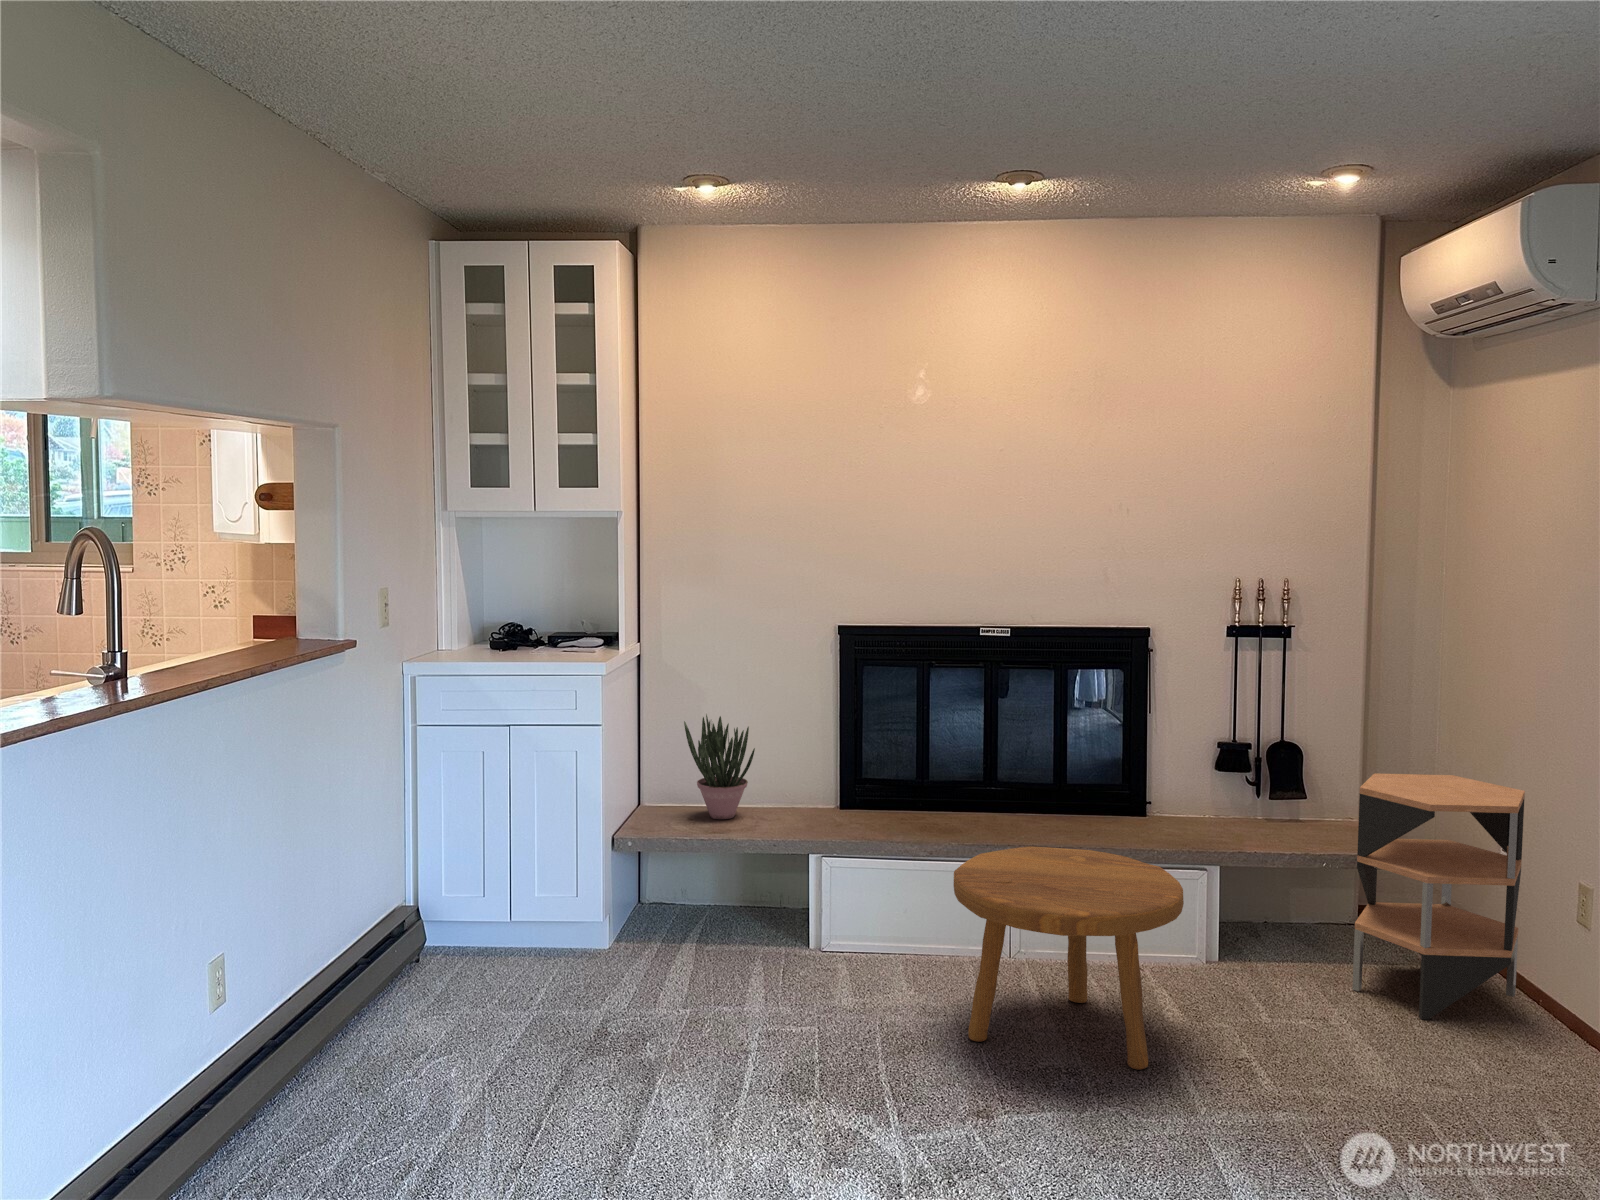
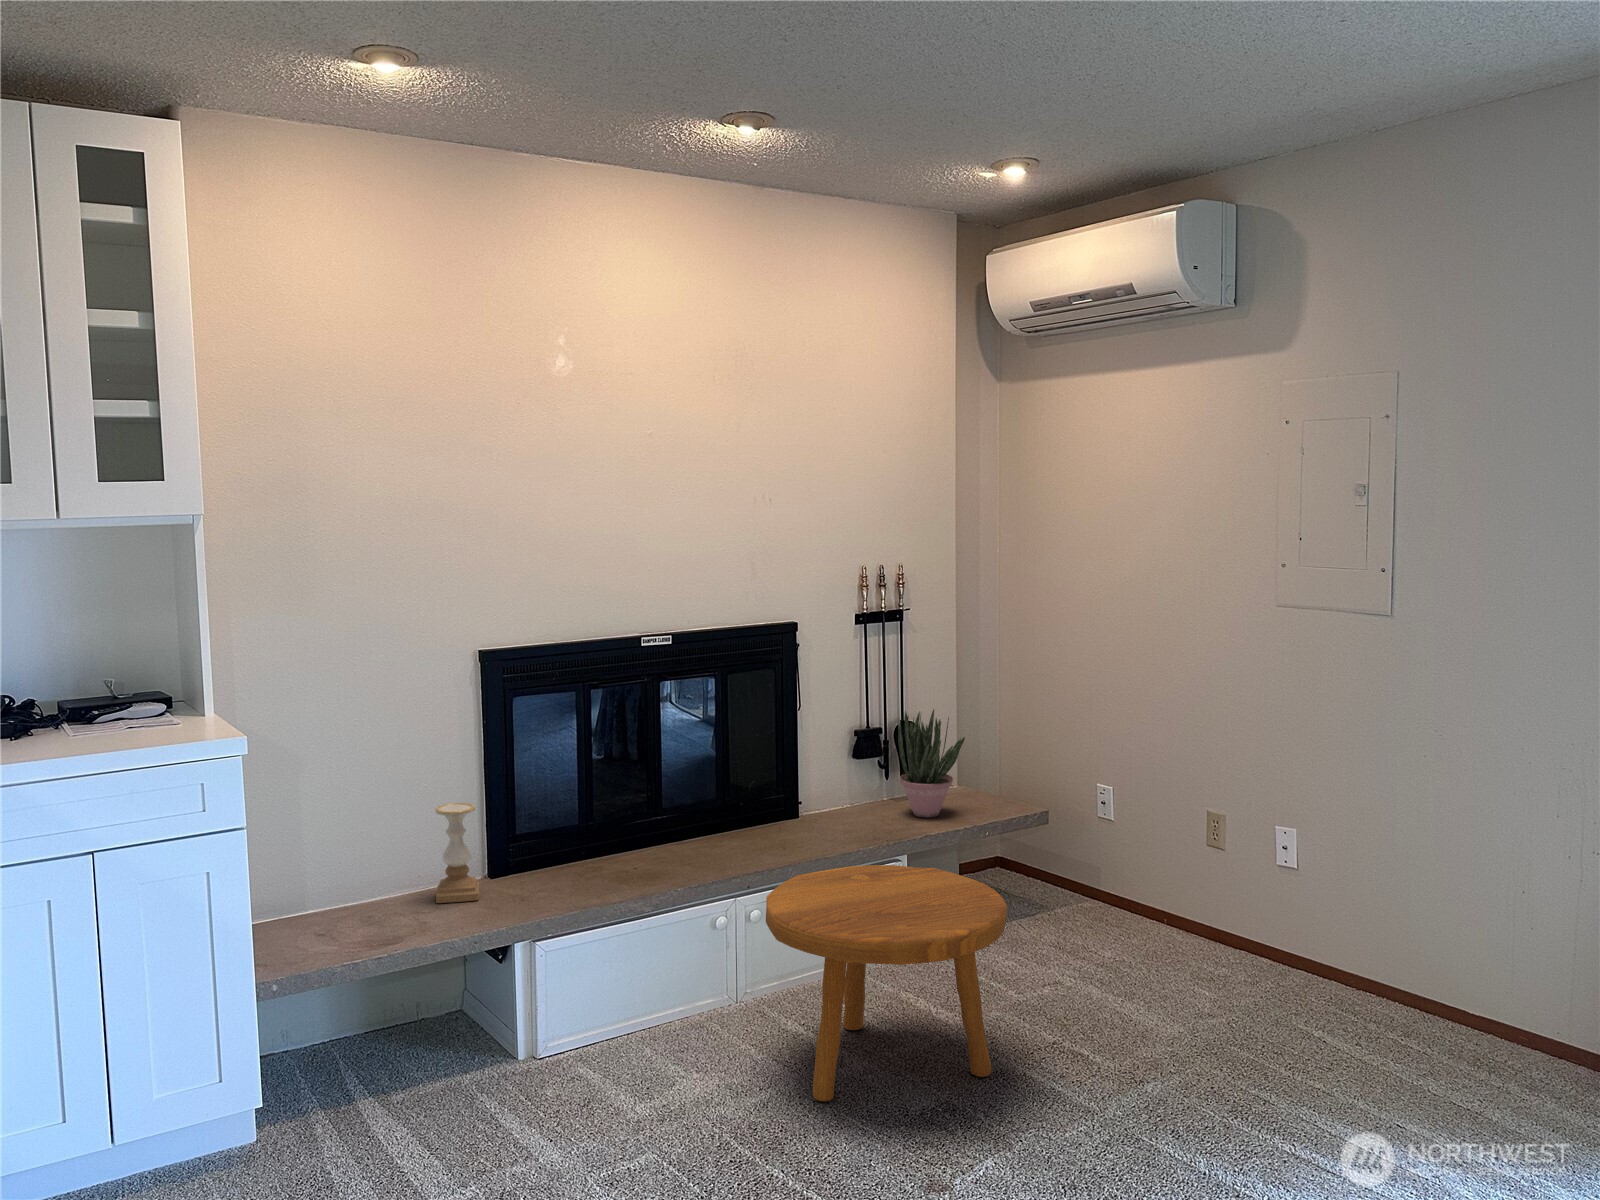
potted plant: present [684,714,755,819] -> present [898,710,965,817]
candle holder: none [778,742,820,819] -> present [435,803,480,903]
side table: present [1352,773,1525,1019] -> none [1016,733,1160,958]

